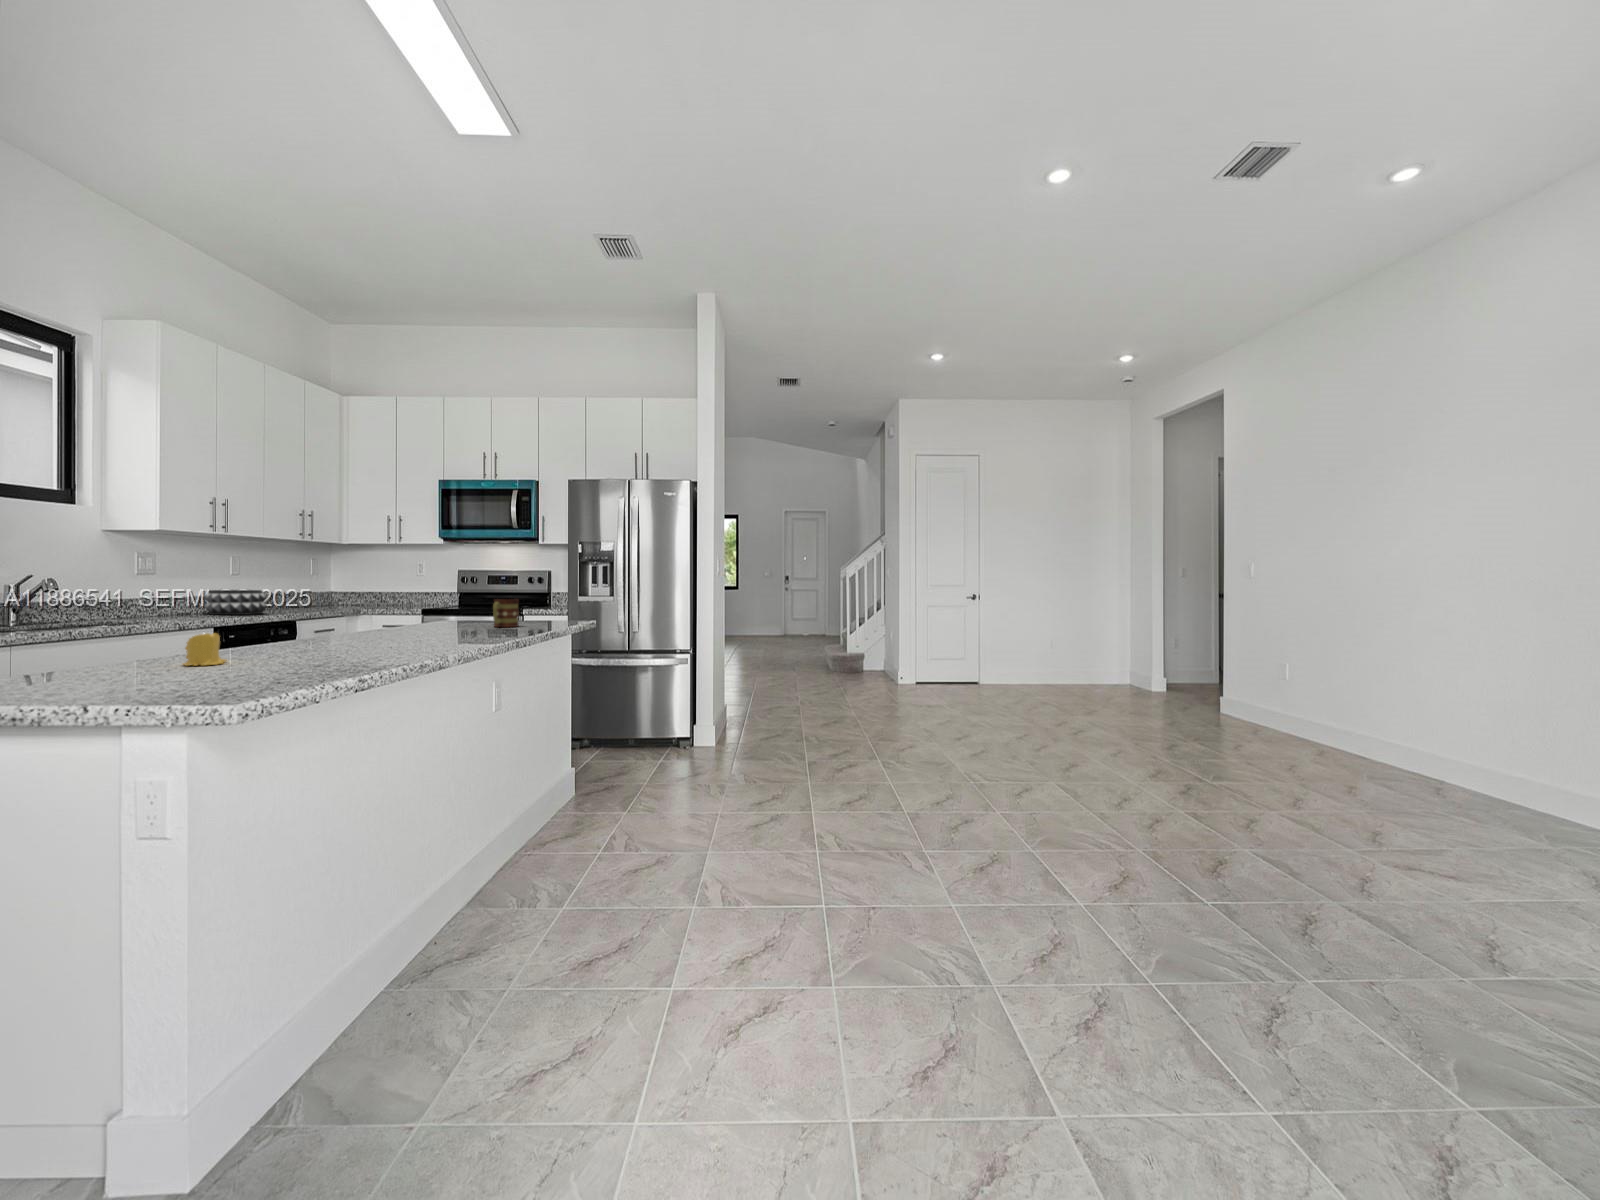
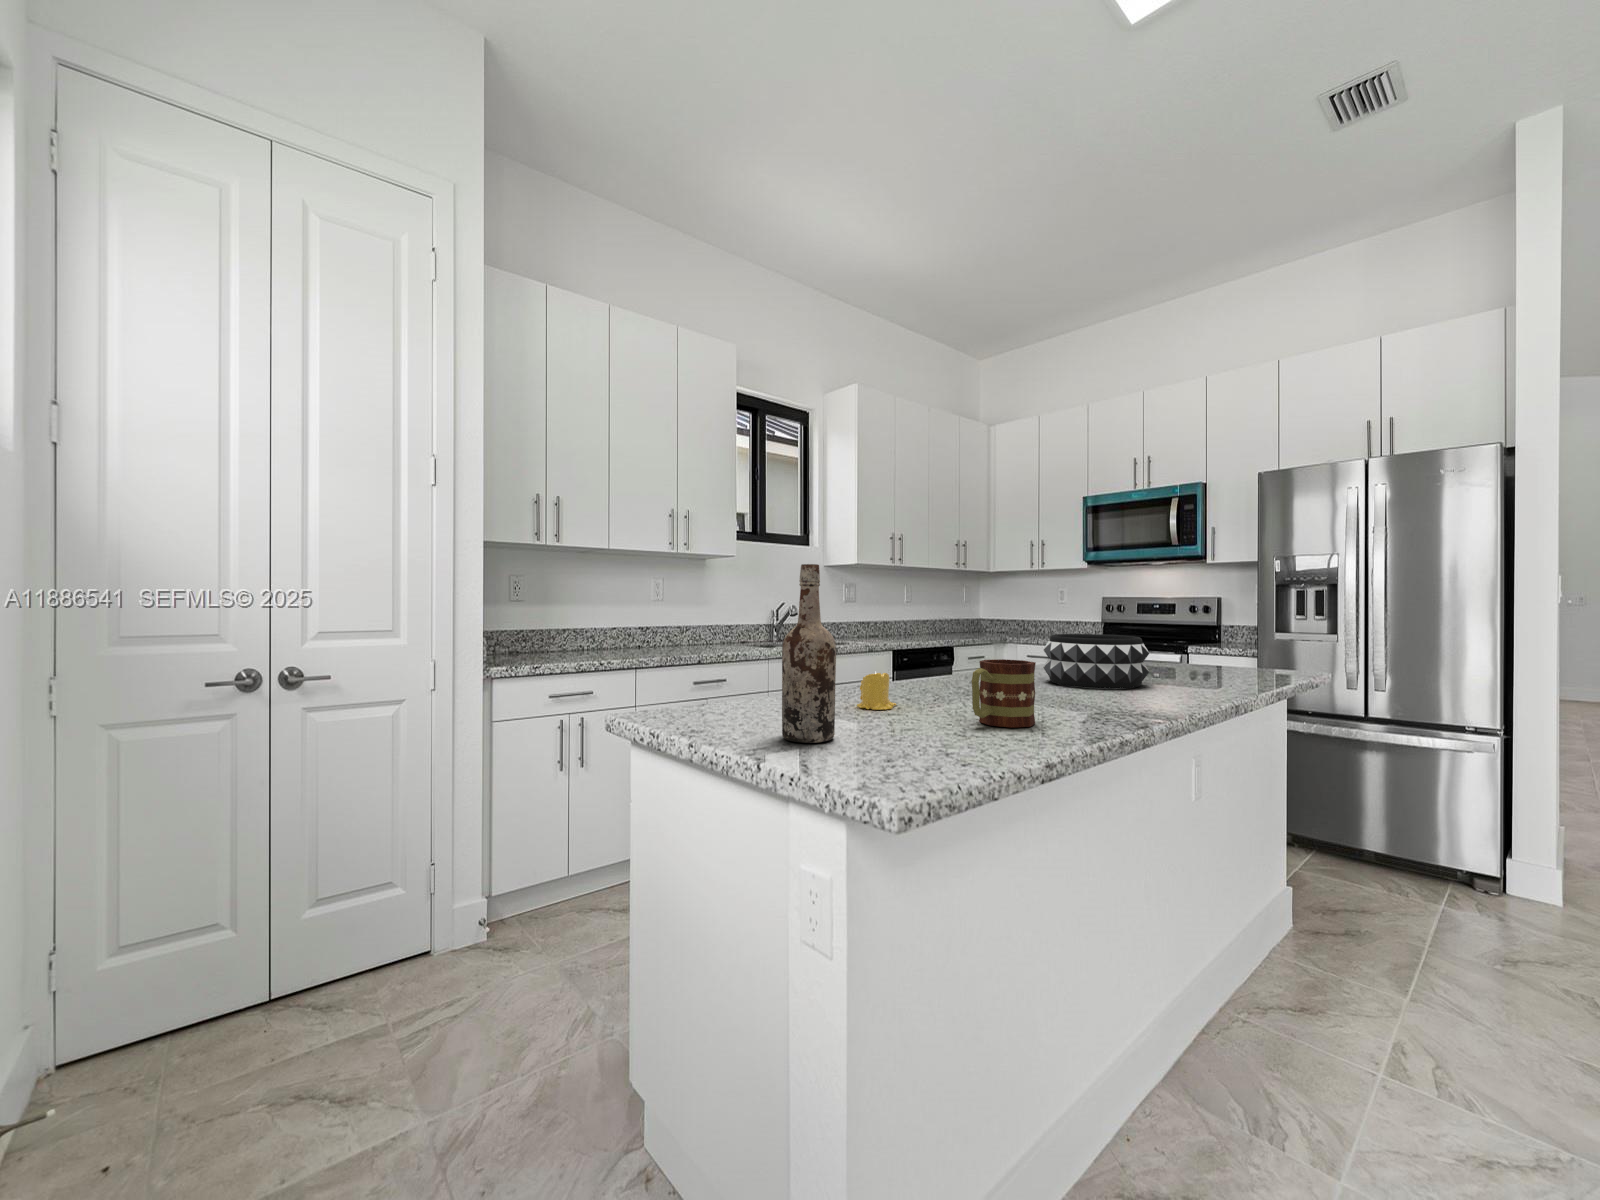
wine bottle: none [98,537,163,690] -> present [782,564,836,743]
decorative bowl: present [204,590,267,615] -> present [1043,634,1149,689]
mug: present [493,599,519,627] -> present [971,659,1036,728]

